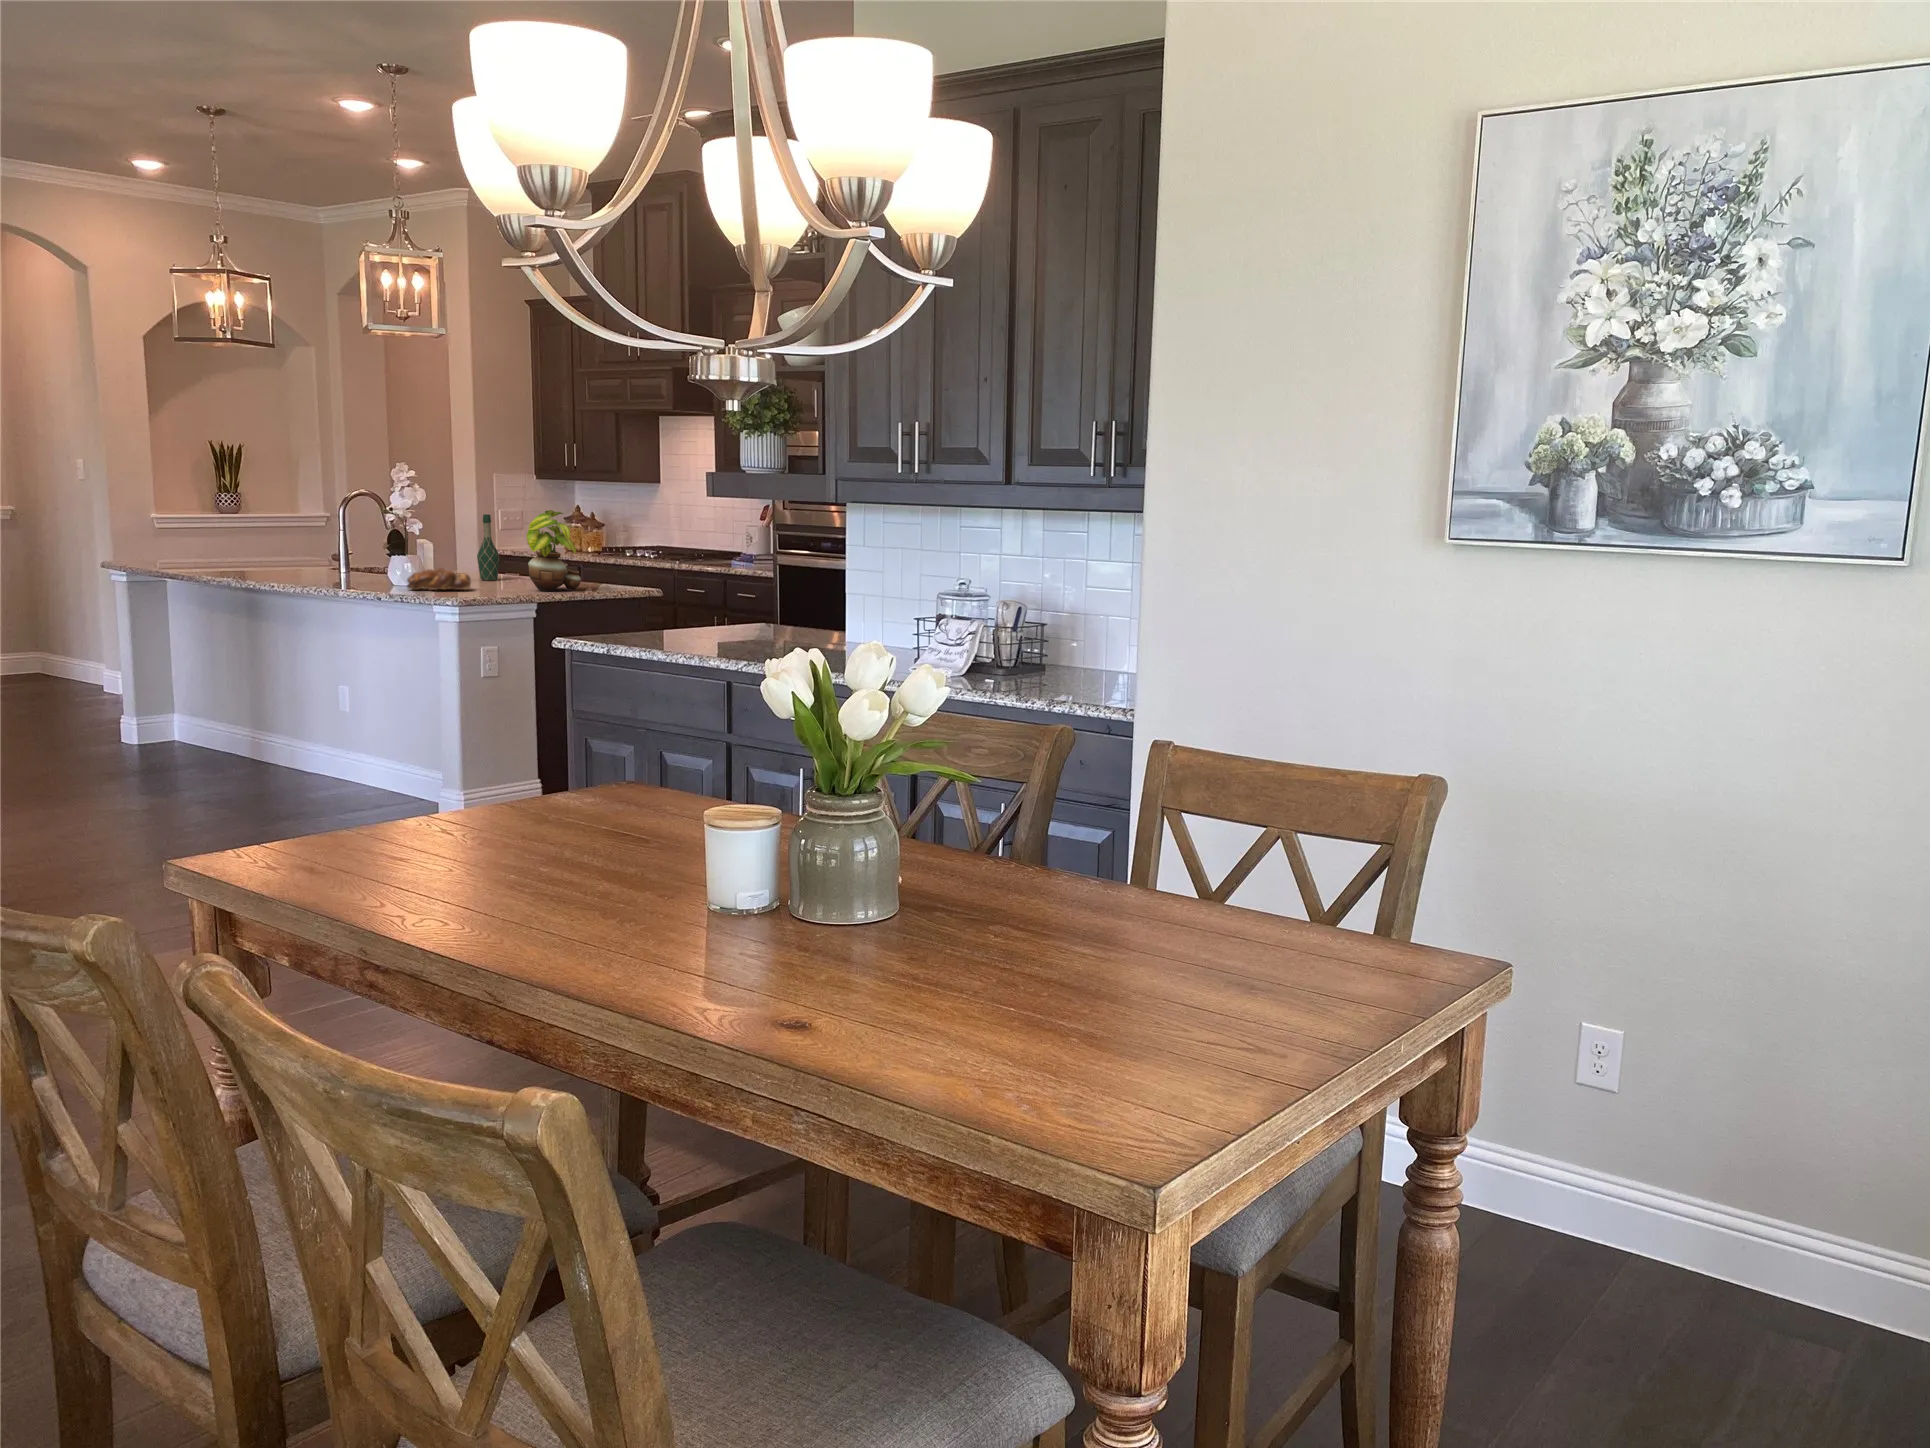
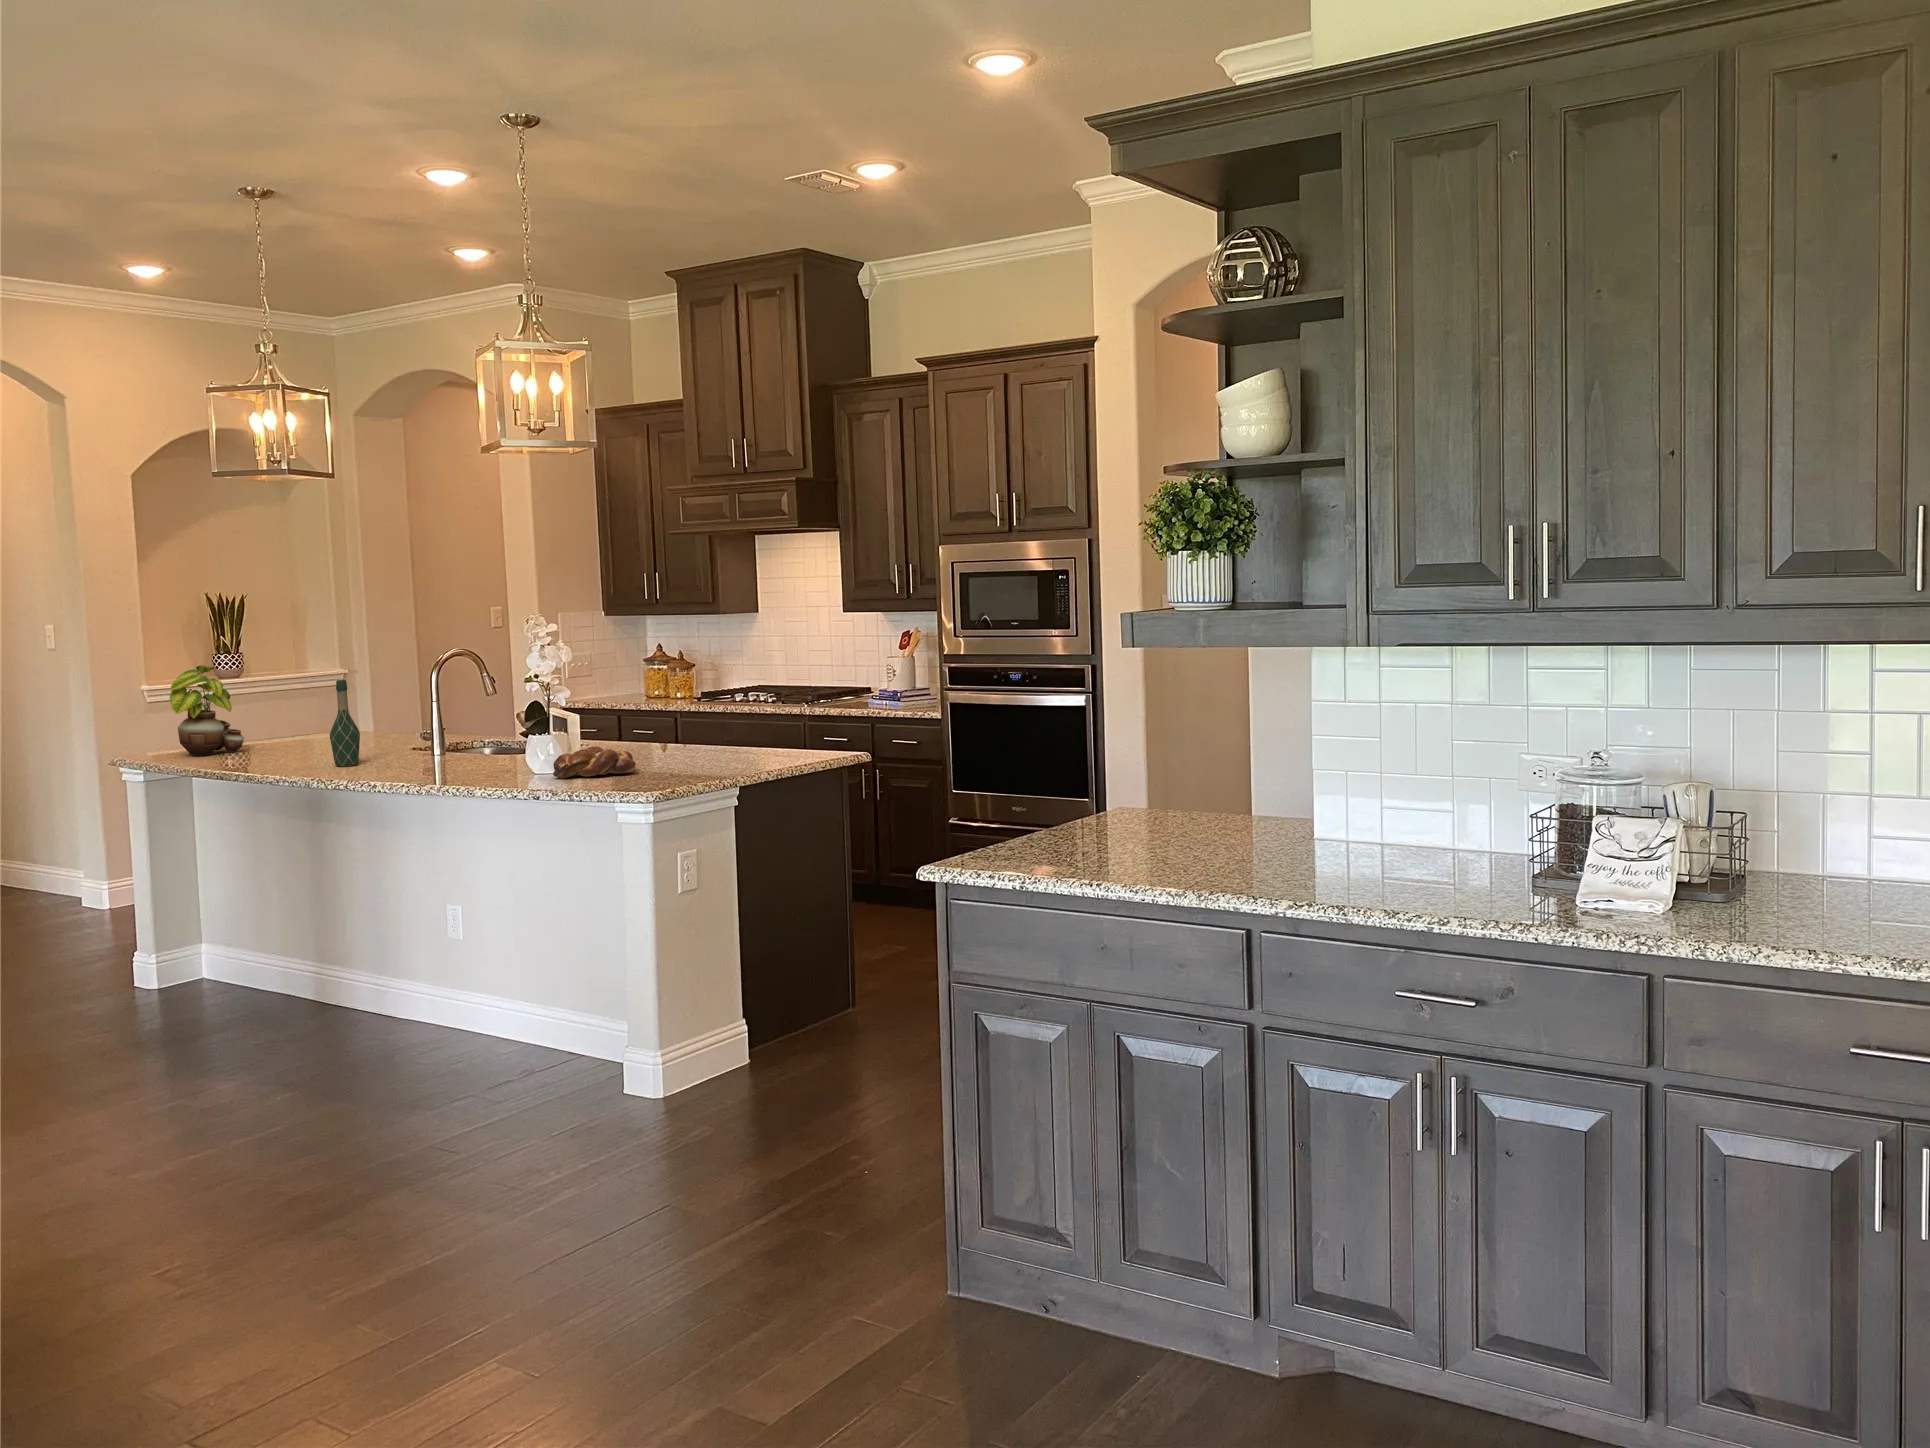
potted plant: present [527,510,581,591] -> present [170,665,244,756]
wine bottle: present [477,514,499,580] -> present [330,680,360,766]

